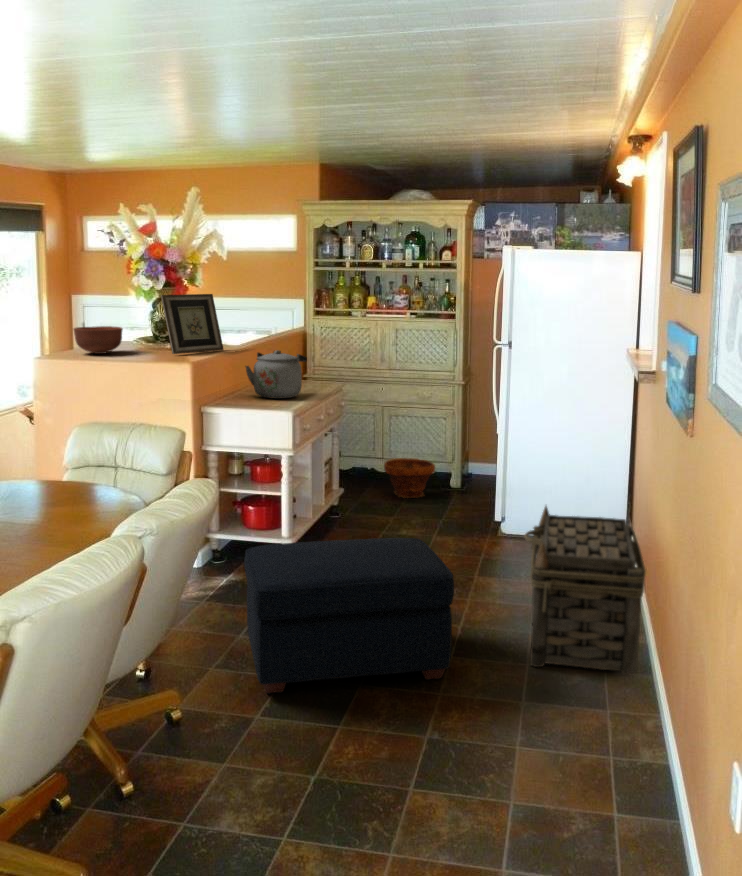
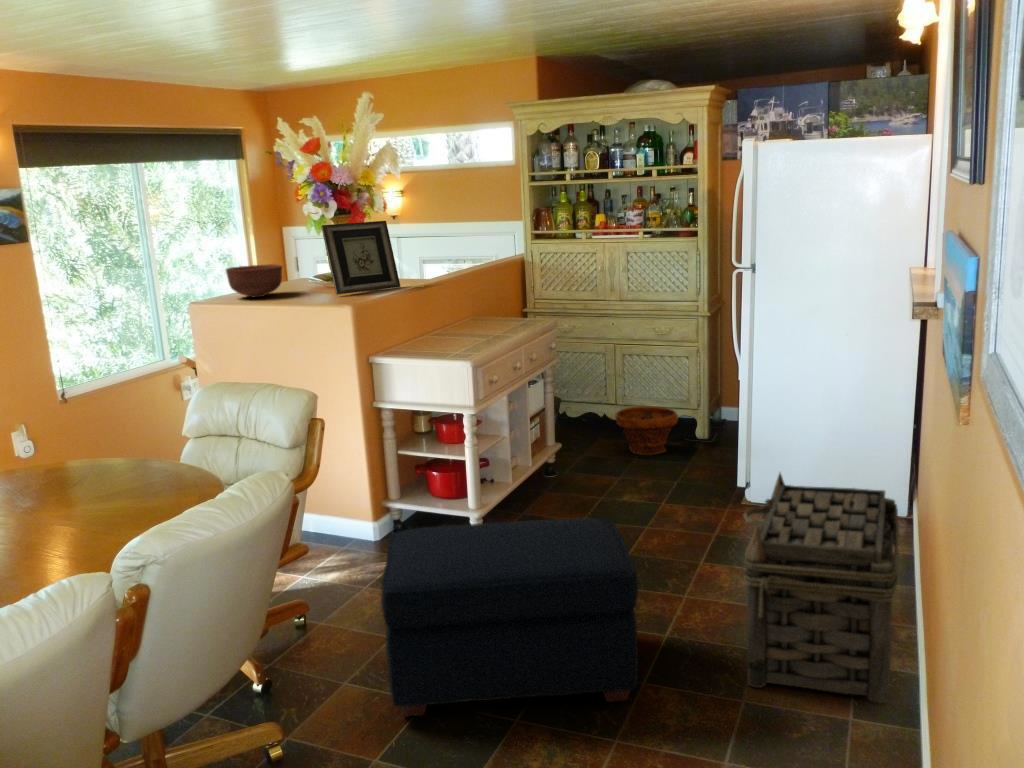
kettle: present [245,350,307,399] -> none [426,285,499,343]

